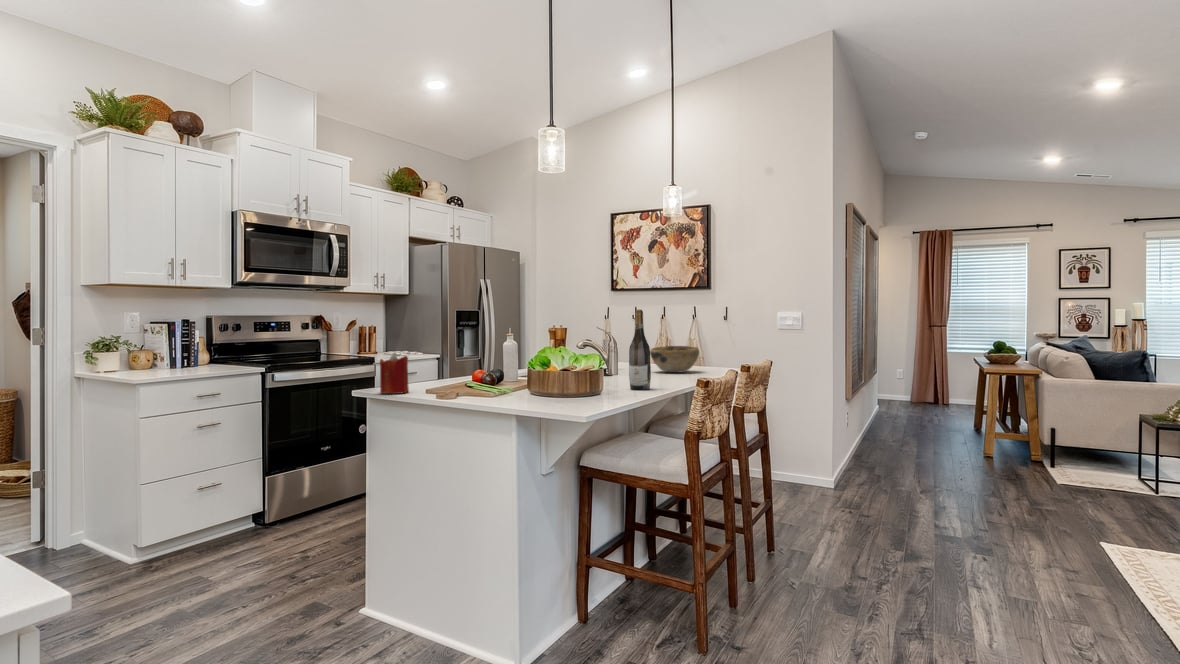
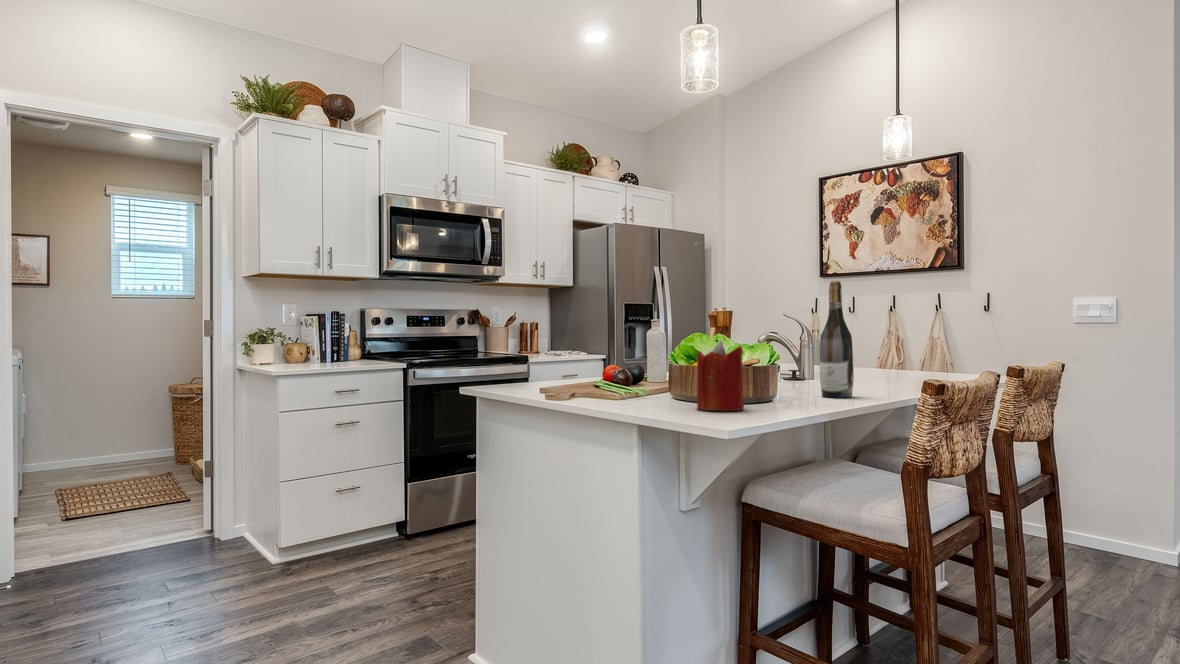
decorative bowl: present [650,346,699,372] -> none [865,342,940,379]
candle: present [380,353,409,394] -> present [697,341,744,411]

